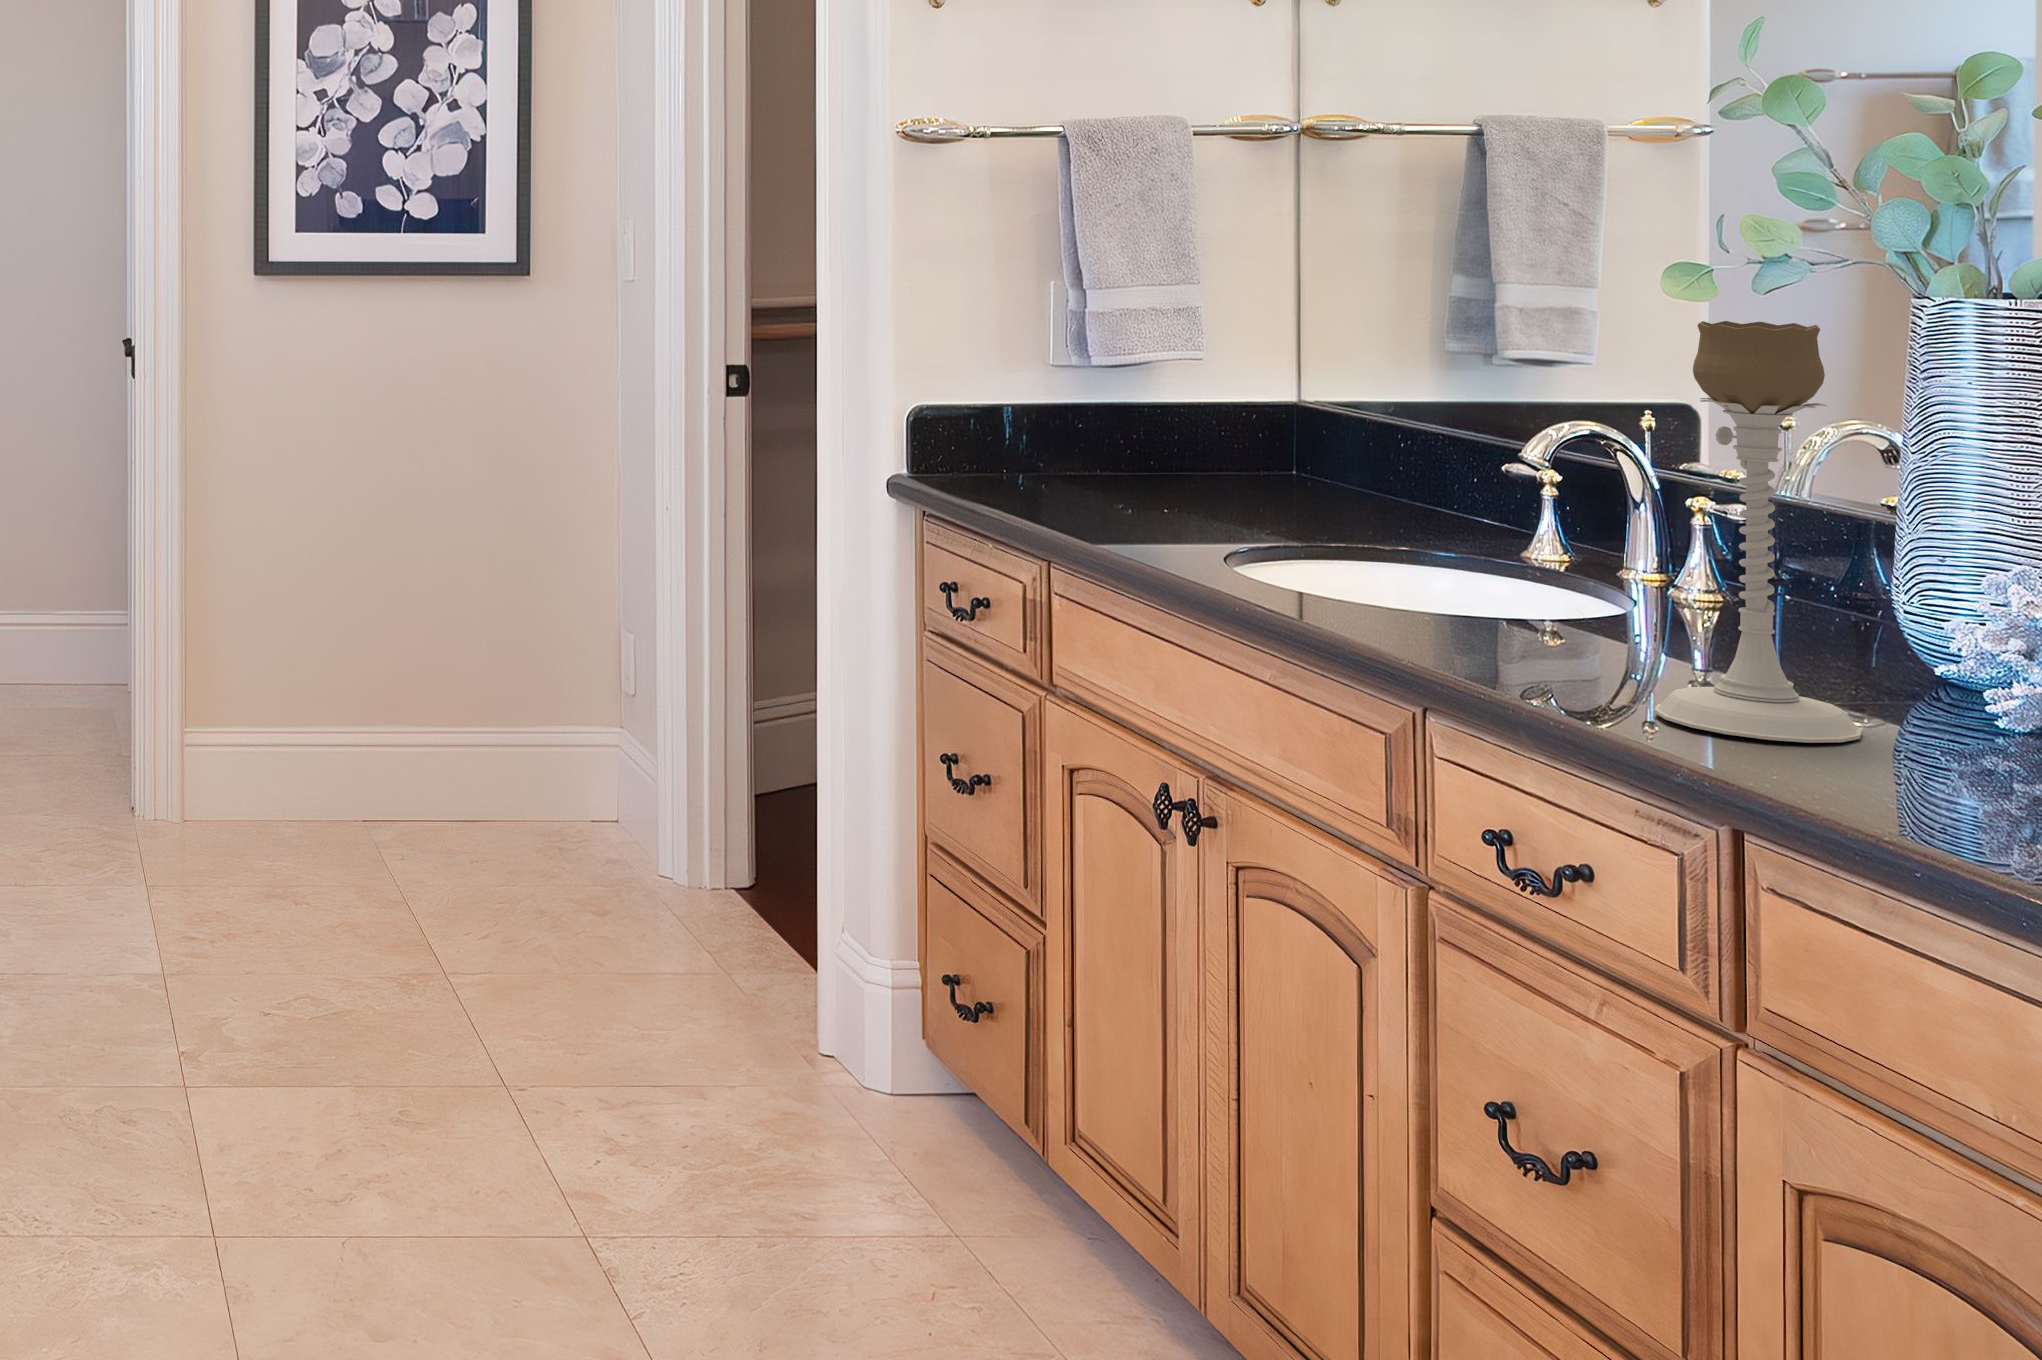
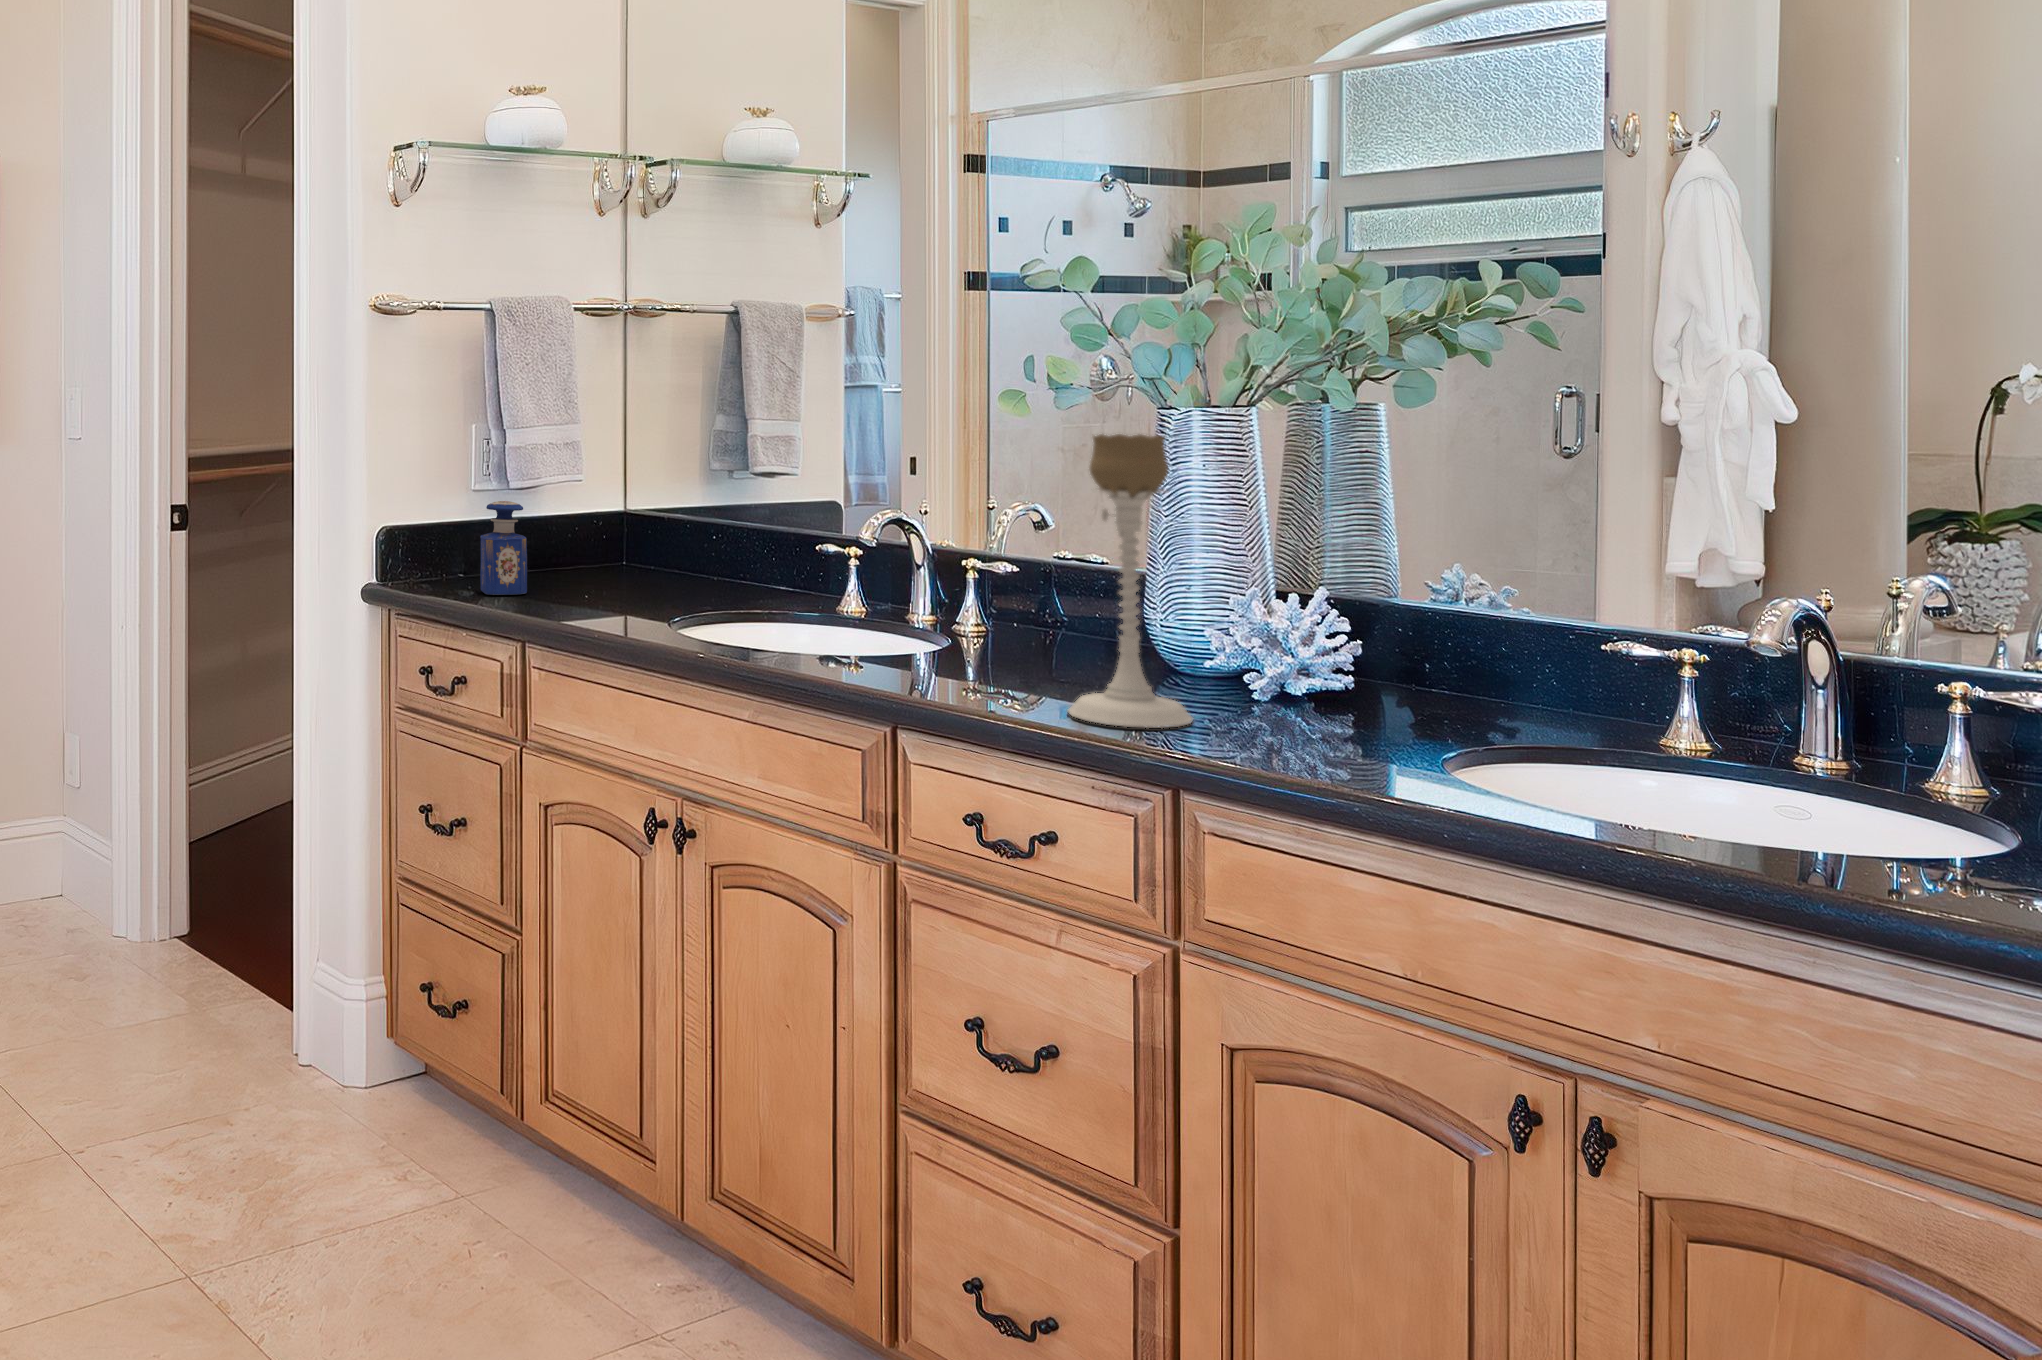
perfume bottle: none [1045,380,1106,501] -> present [480,501,527,595]

